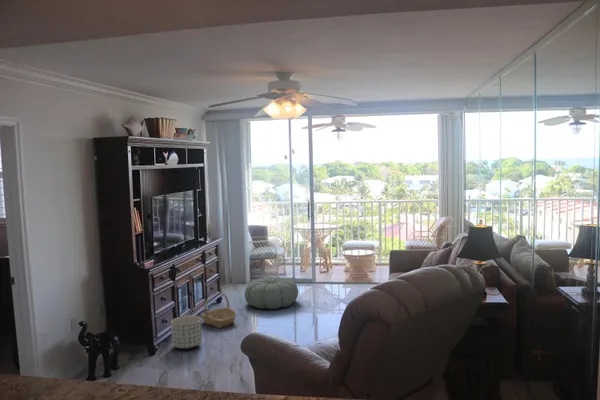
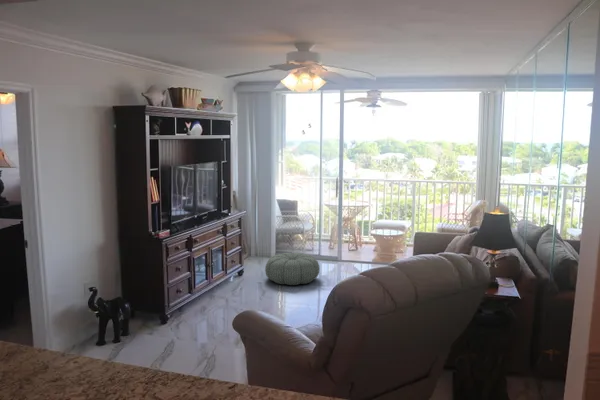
basket: present [201,293,237,328] -> none [218,266,254,301]
planter: present [171,315,202,349] -> none [185,287,214,320]

